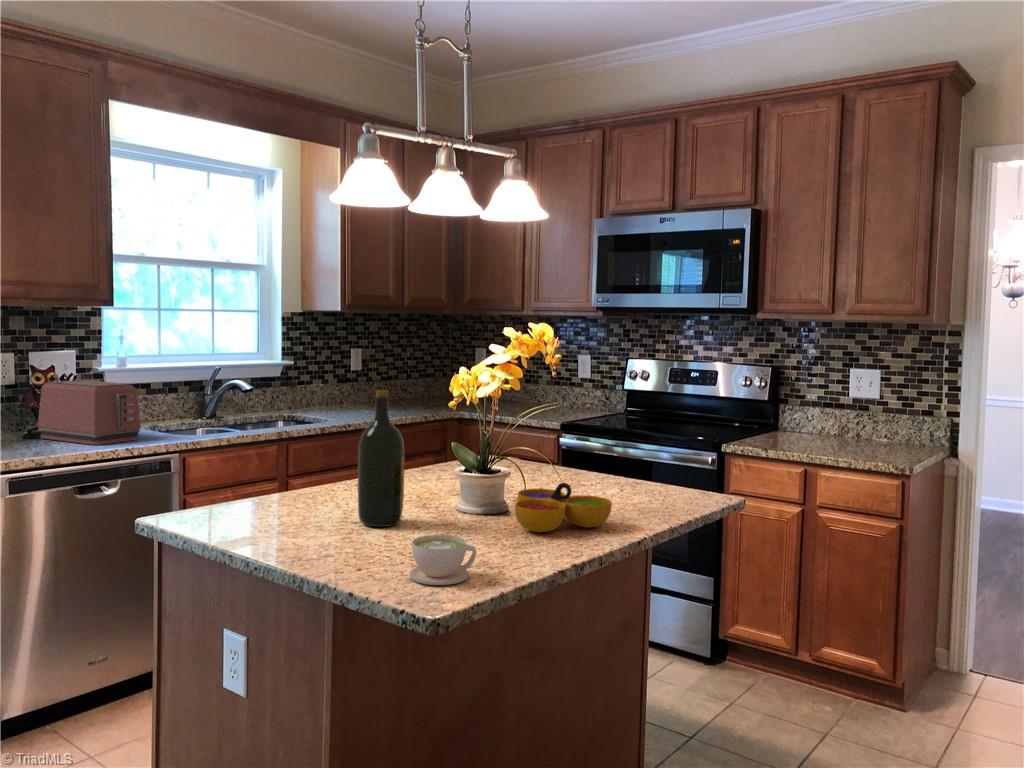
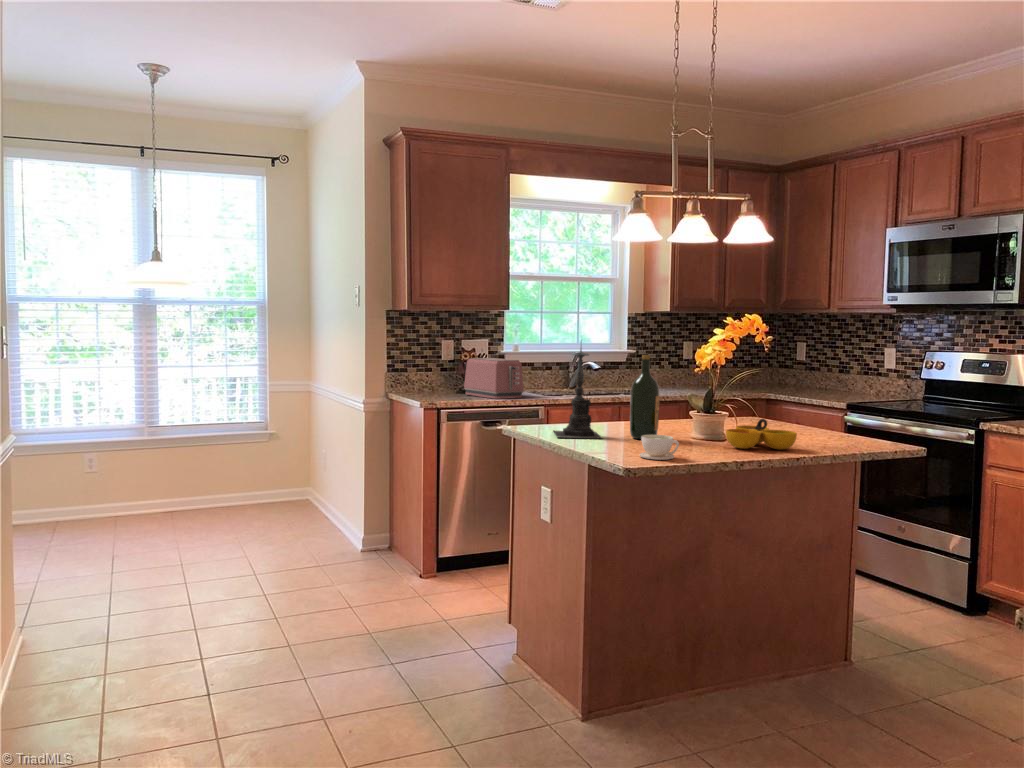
candle holder: none [222,367,317,541] -> present [553,349,602,438]

